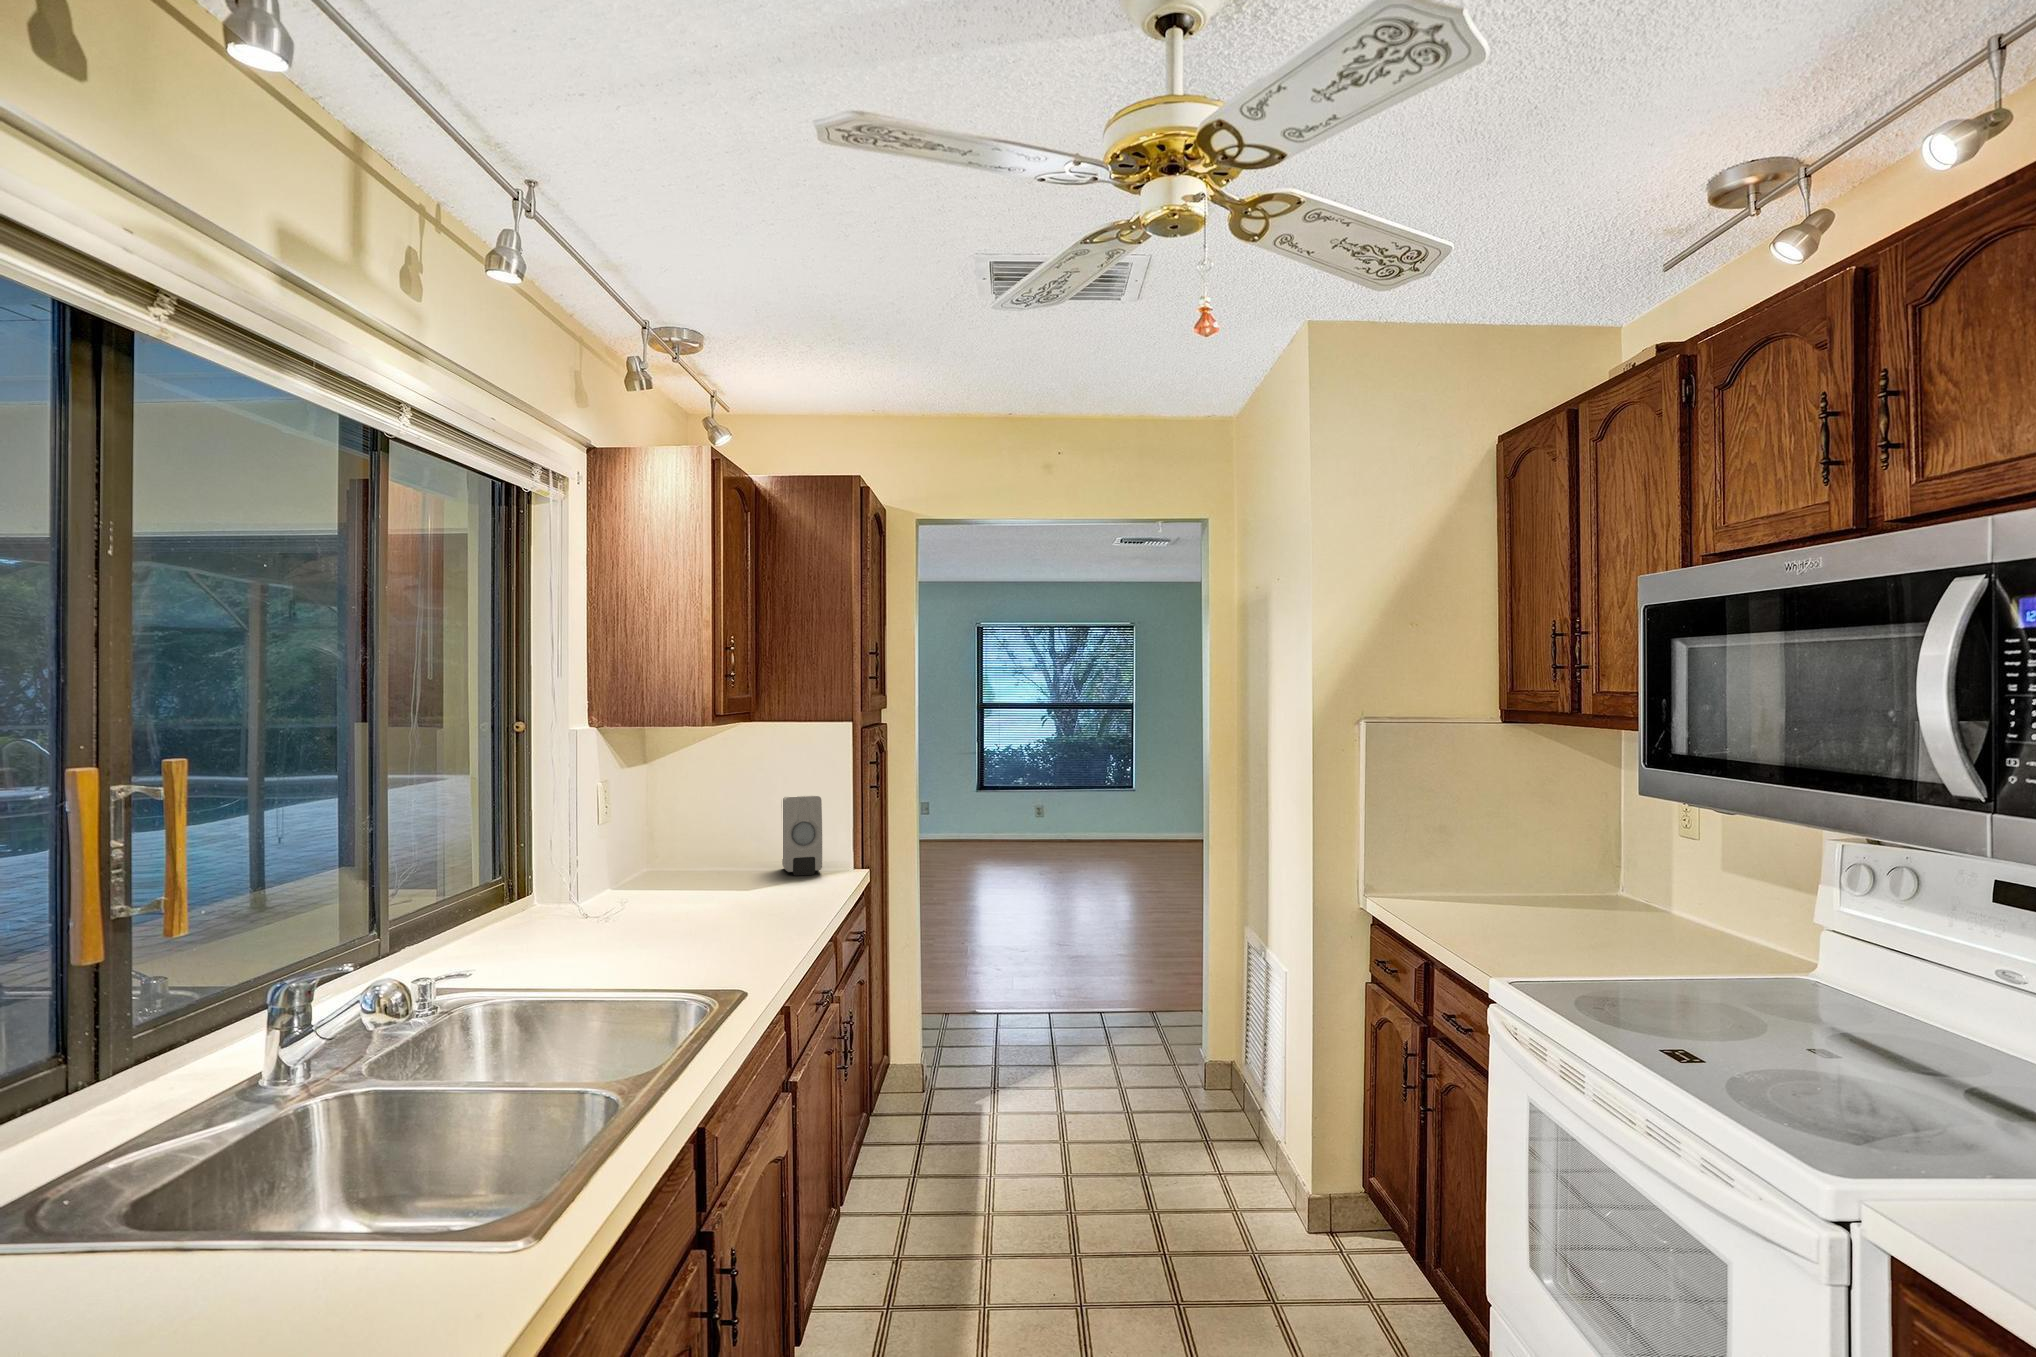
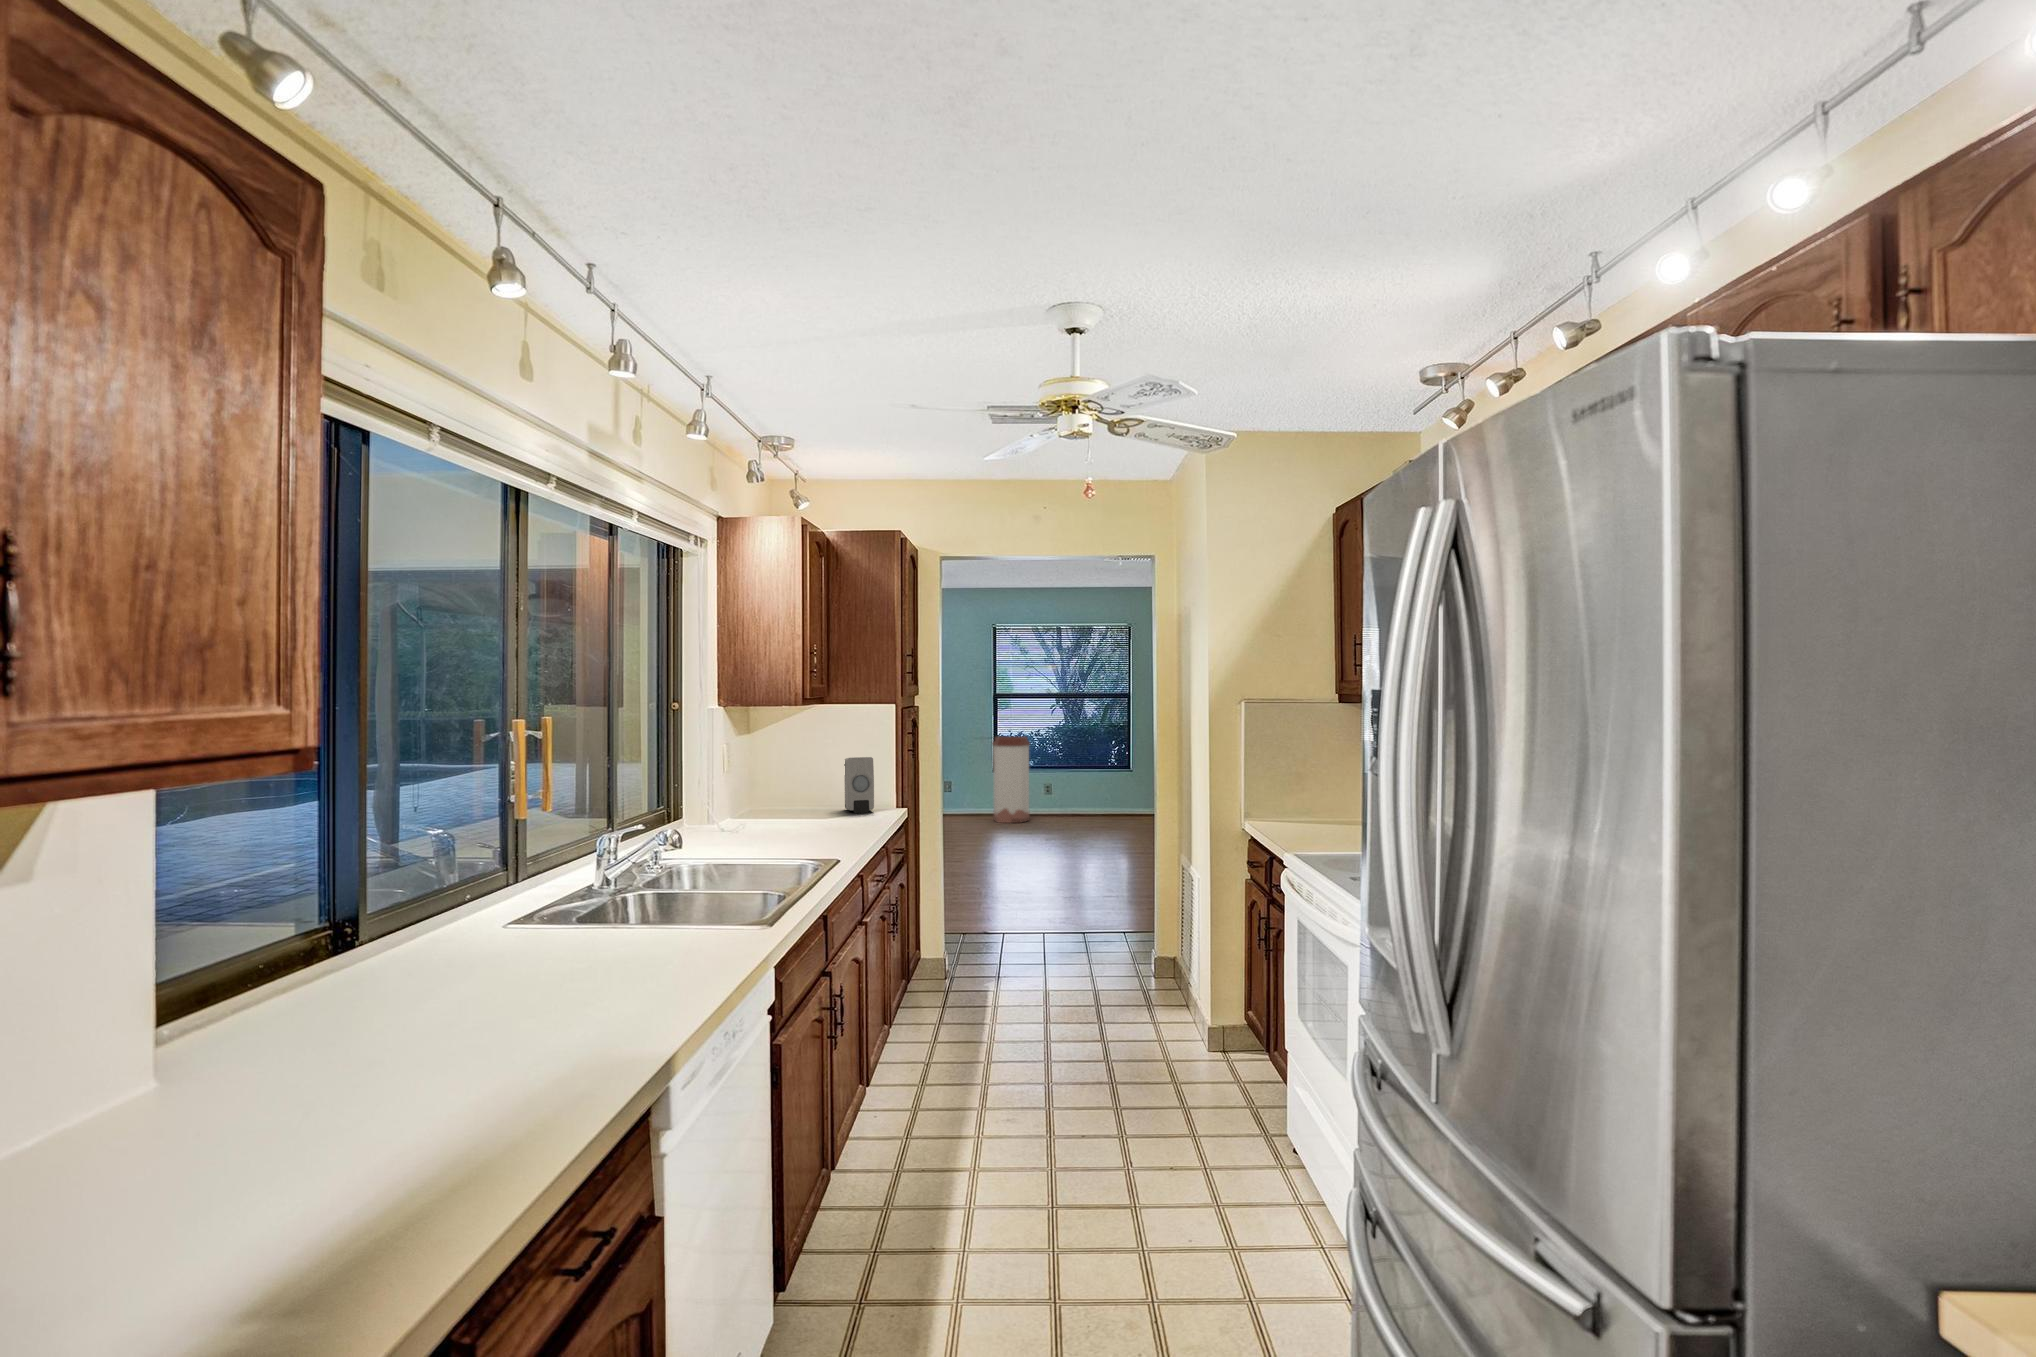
trash can: none [975,751,1019,851] -> present [992,736,1030,823]

